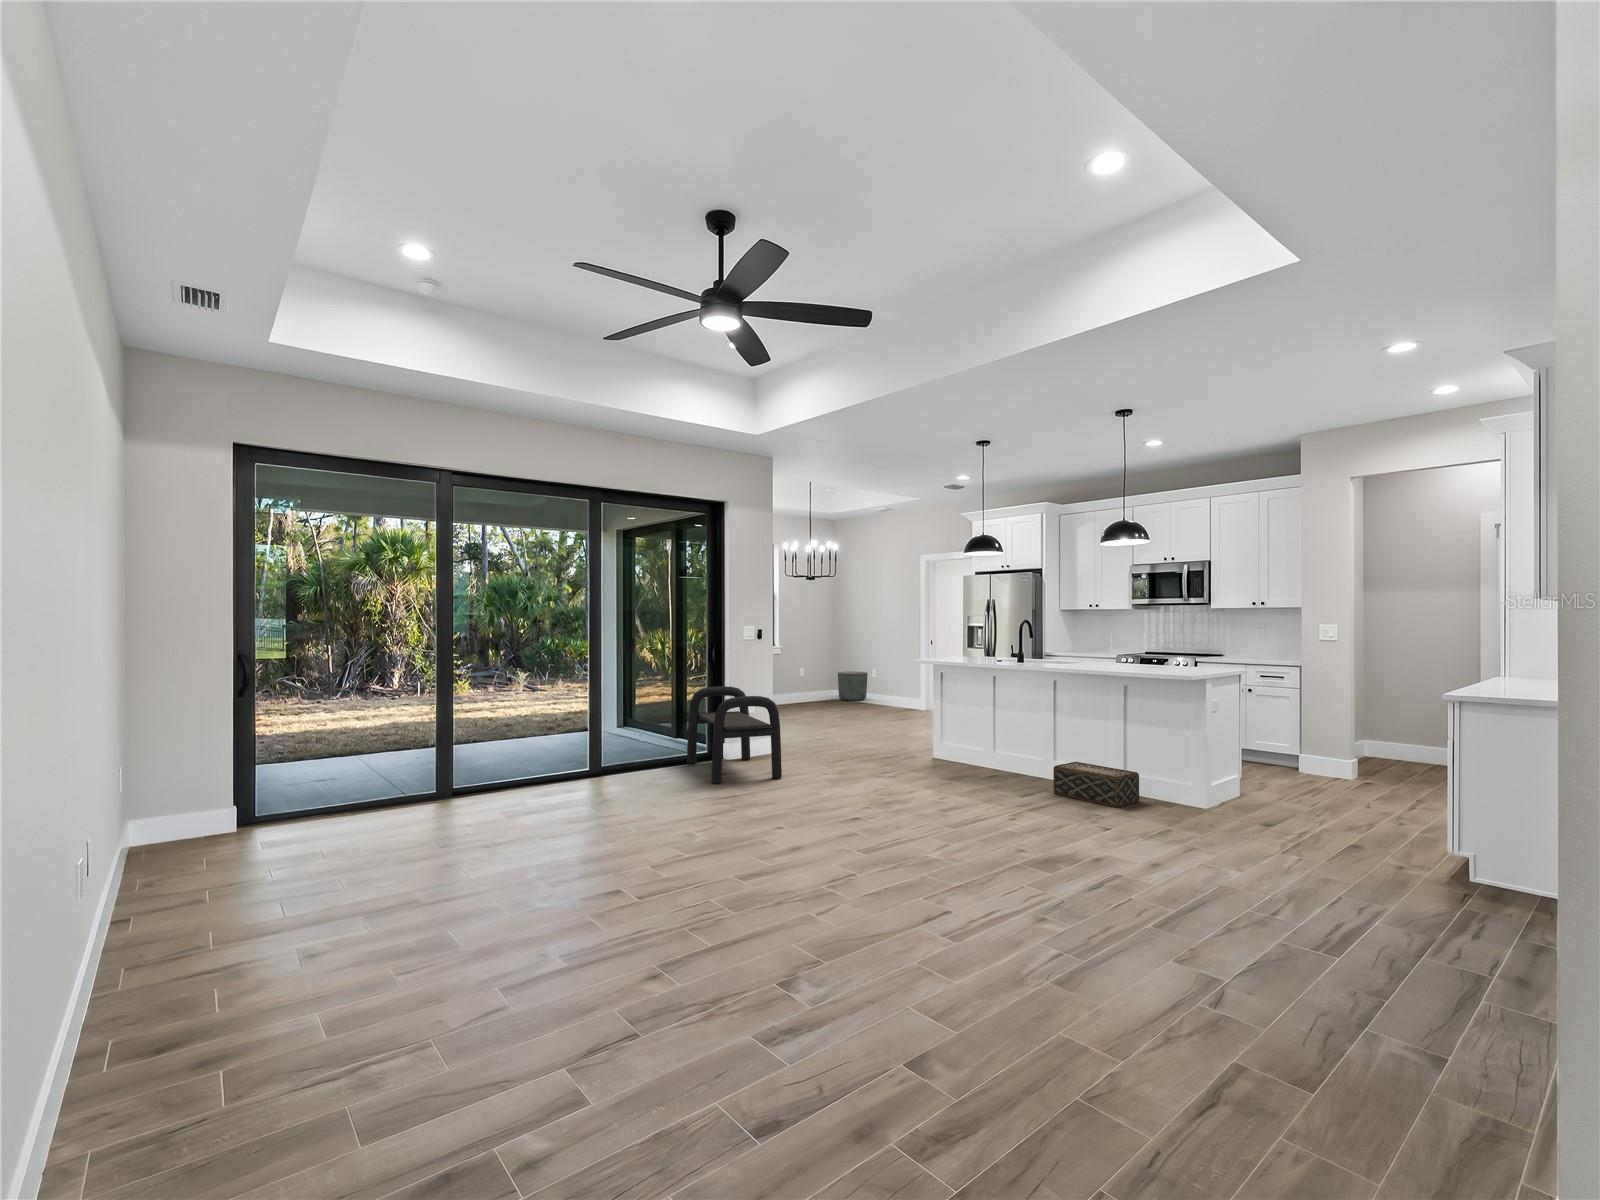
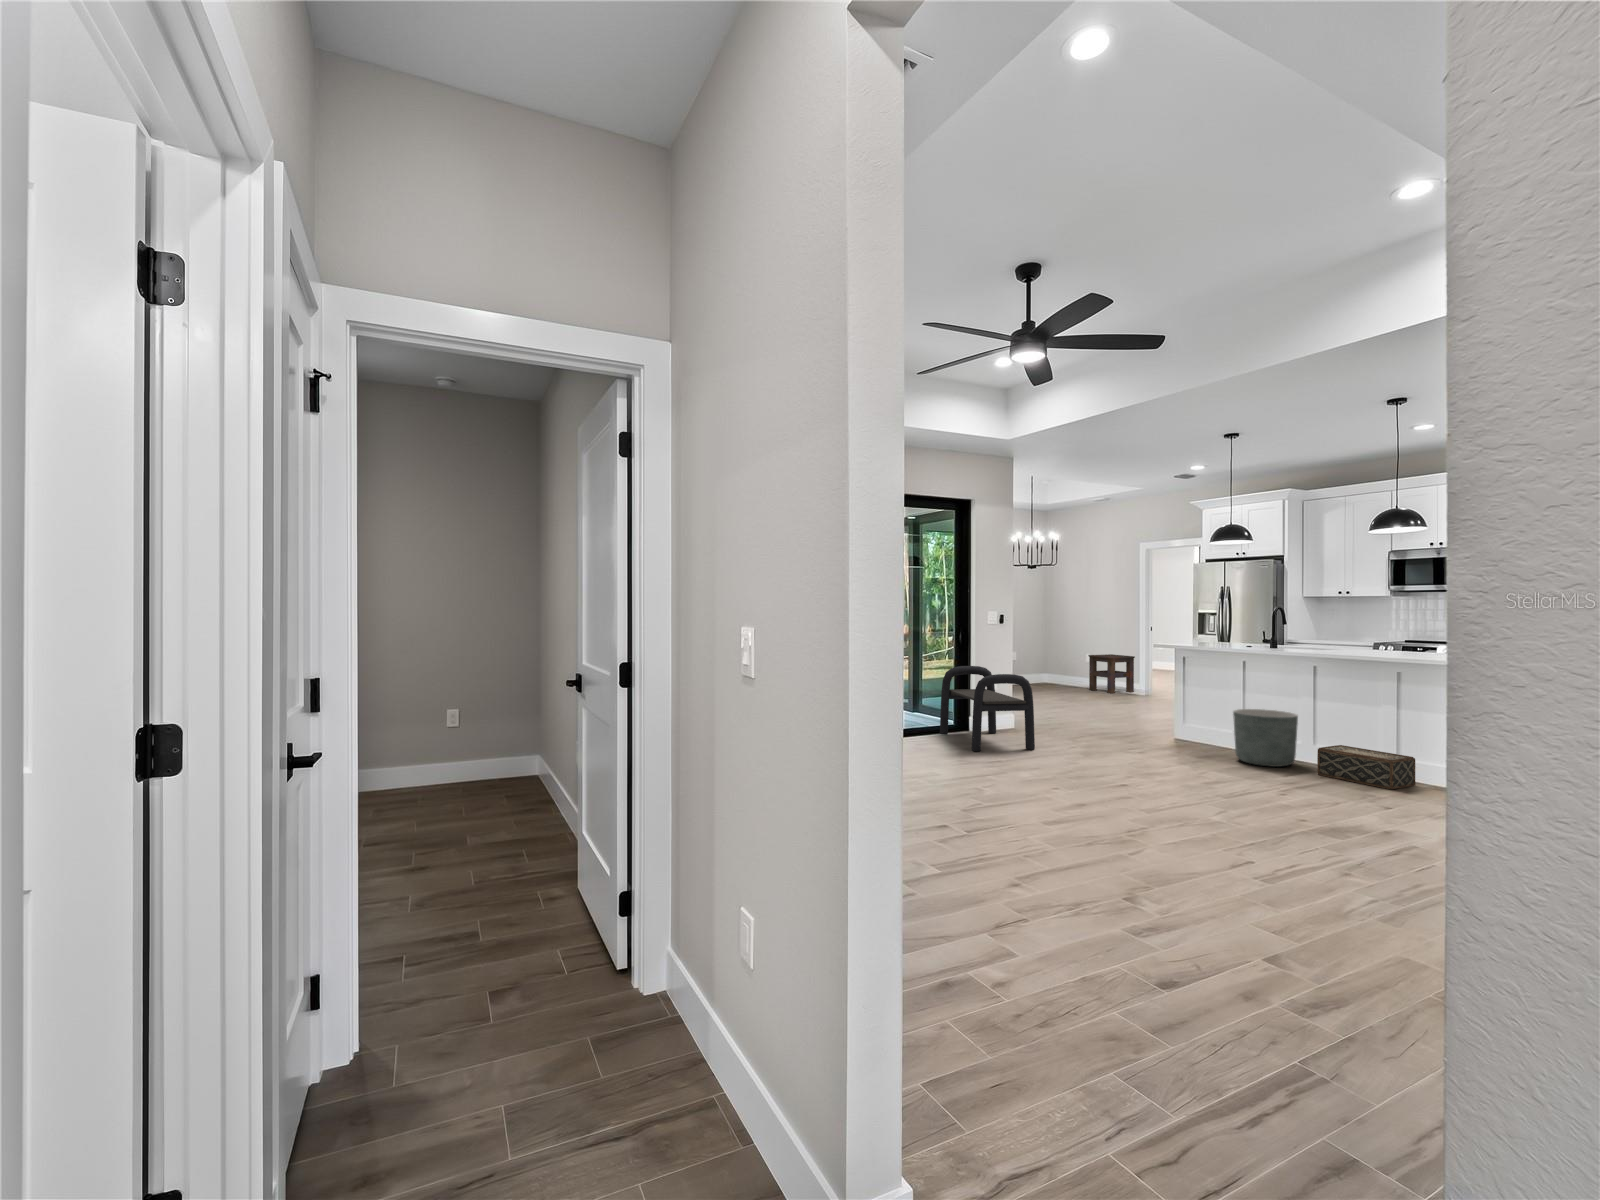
side table: none [870,668,914,708] -> present [1088,654,1135,693]
planter: present [838,671,868,701] -> present [1233,709,1298,767]

